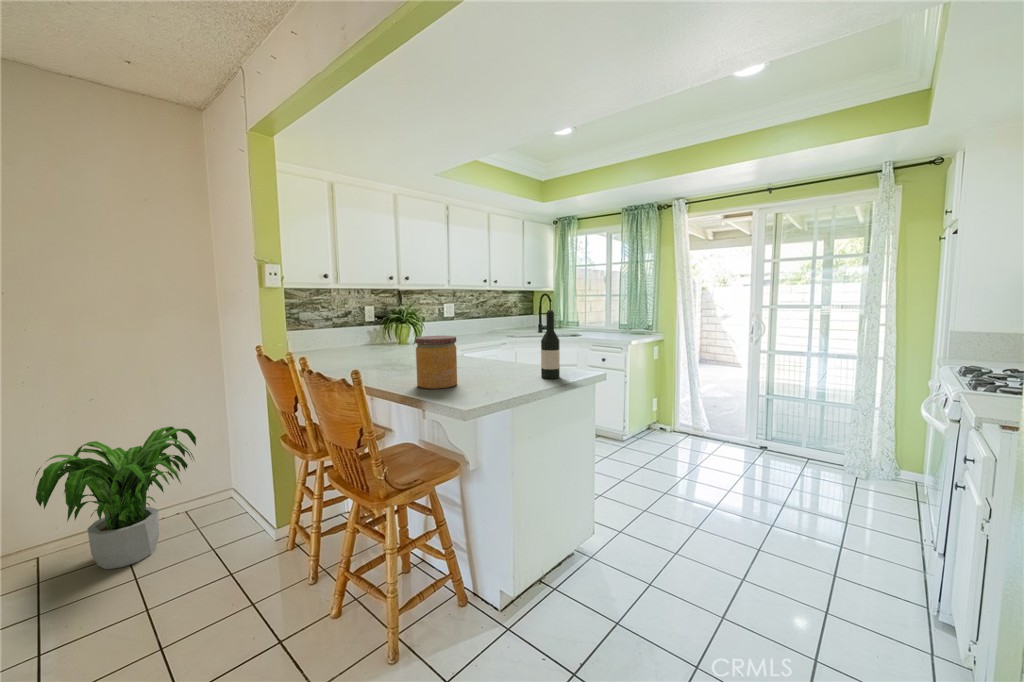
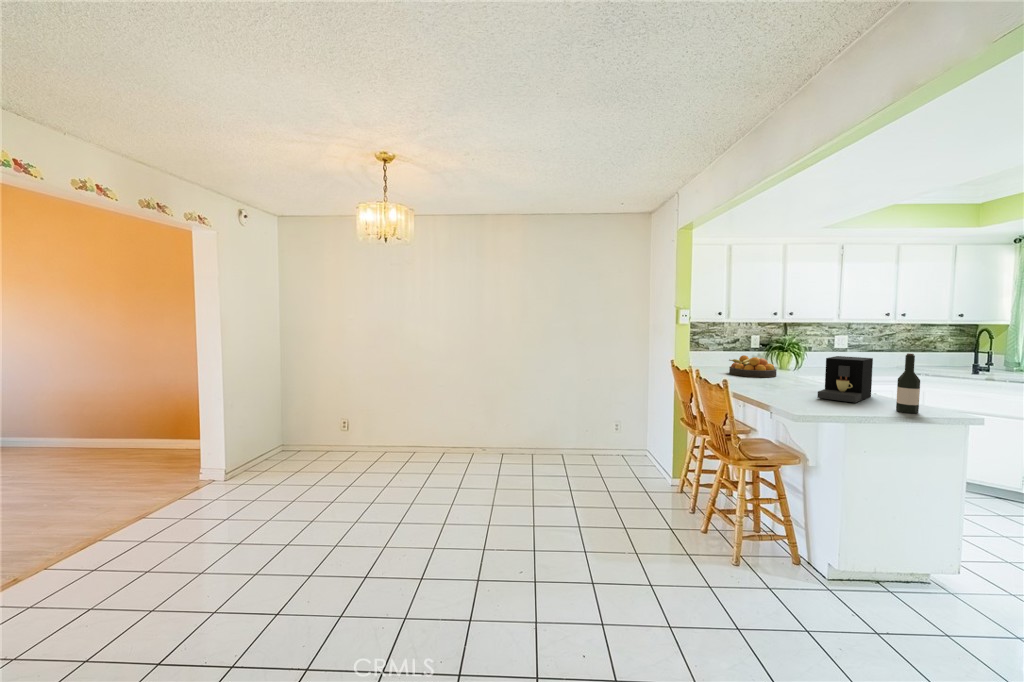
coffee maker: none [463,321,504,375] -> present [818,356,873,403]
fruit bowl: none [343,331,401,358] -> present [729,355,777,377]
jar: present [415,335,457,389] -> none [773,365,808,403]
potted plant: present [35,427,196,569] -> none [568,401,634,468]

